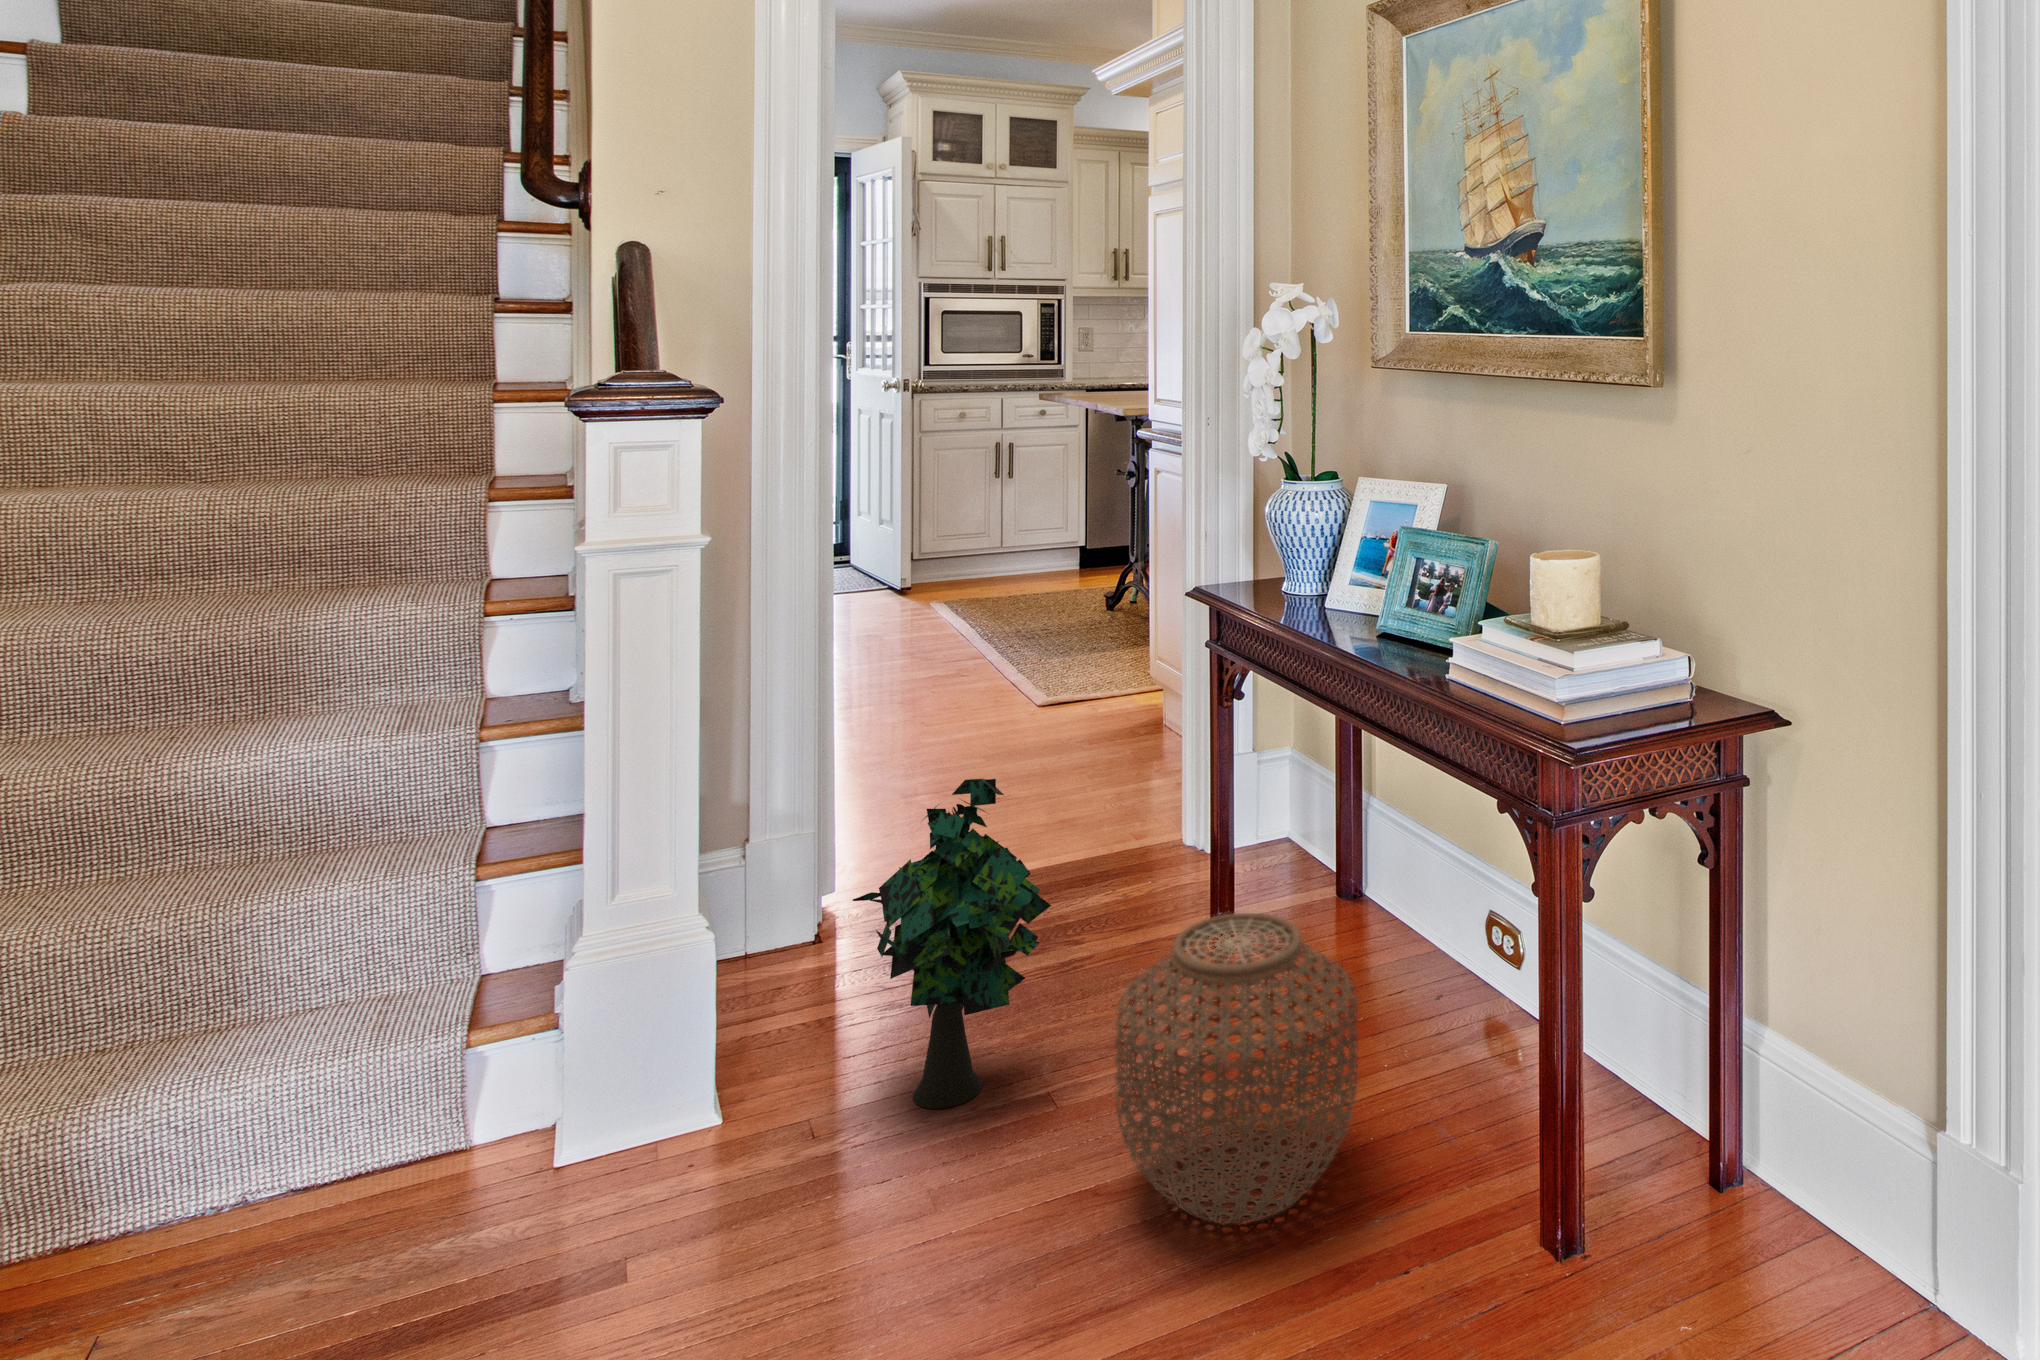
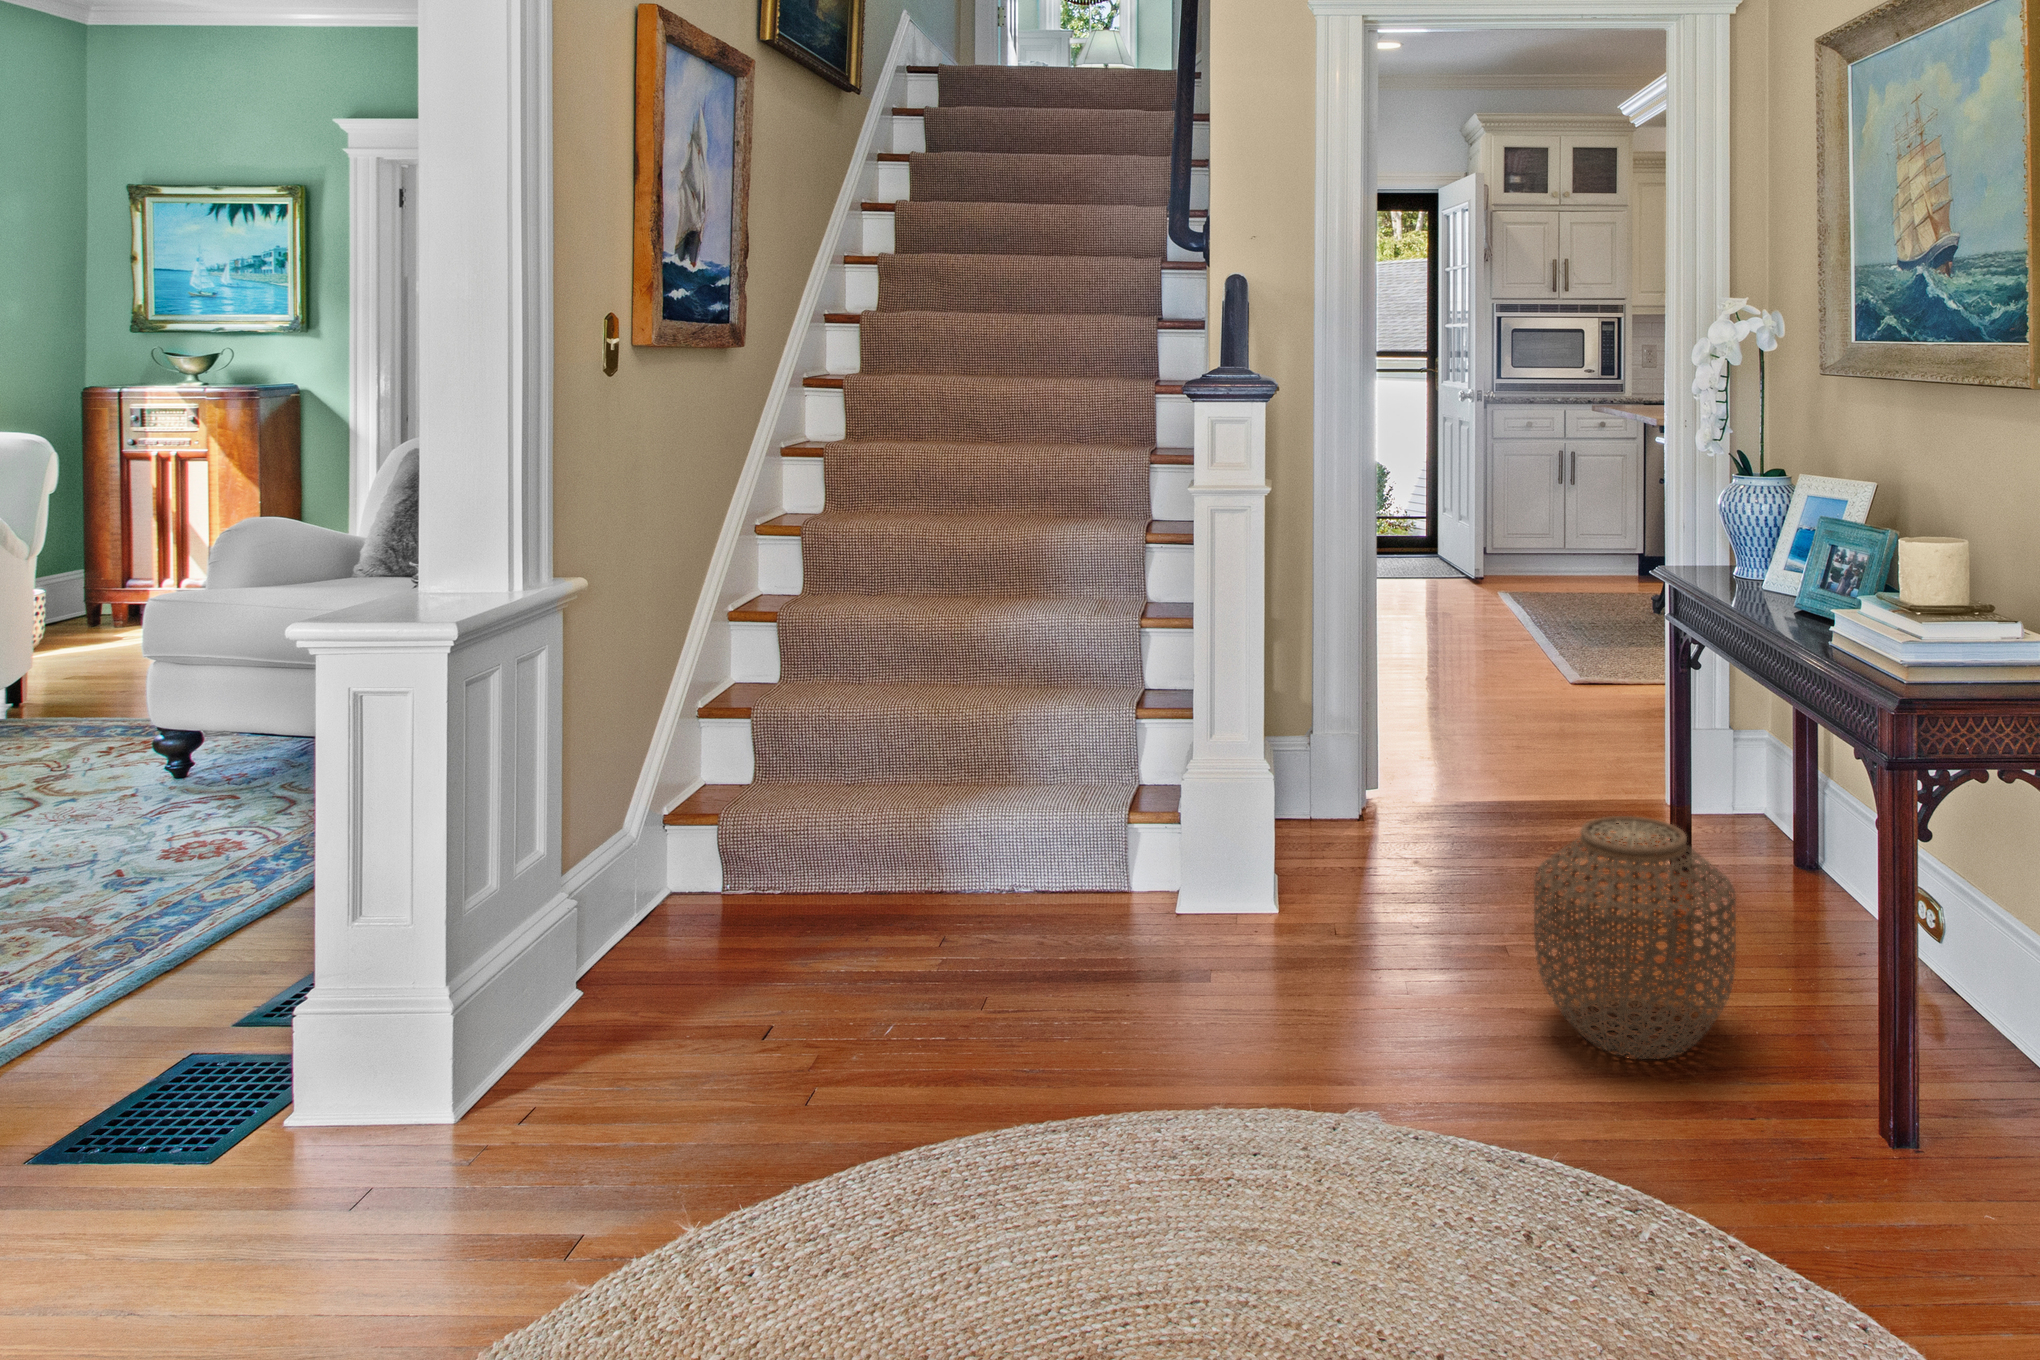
decorative plant: present [852,779,1051,1109] -> none [1365,688,1512,940]

